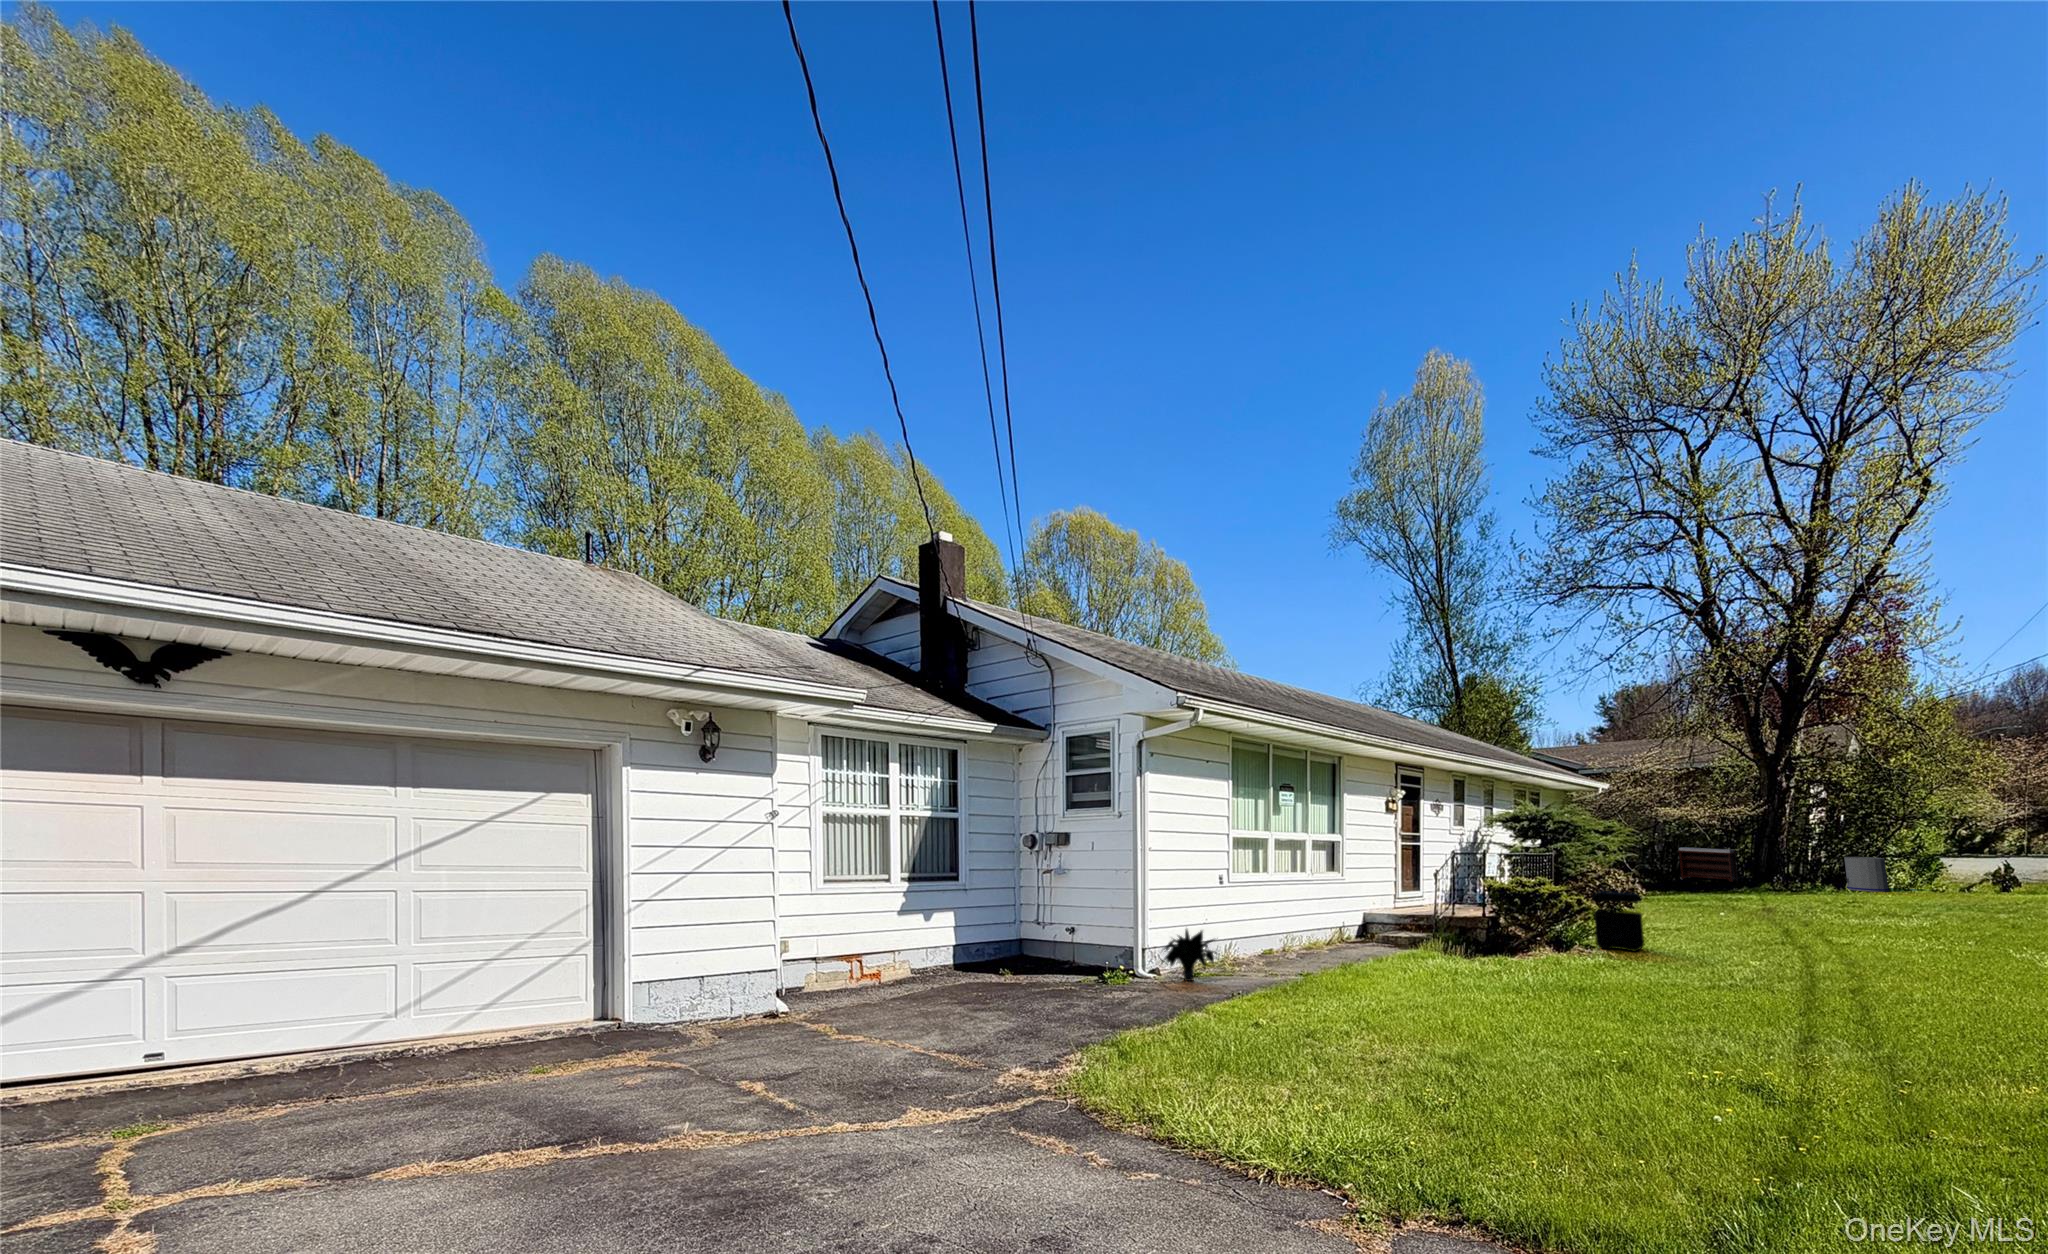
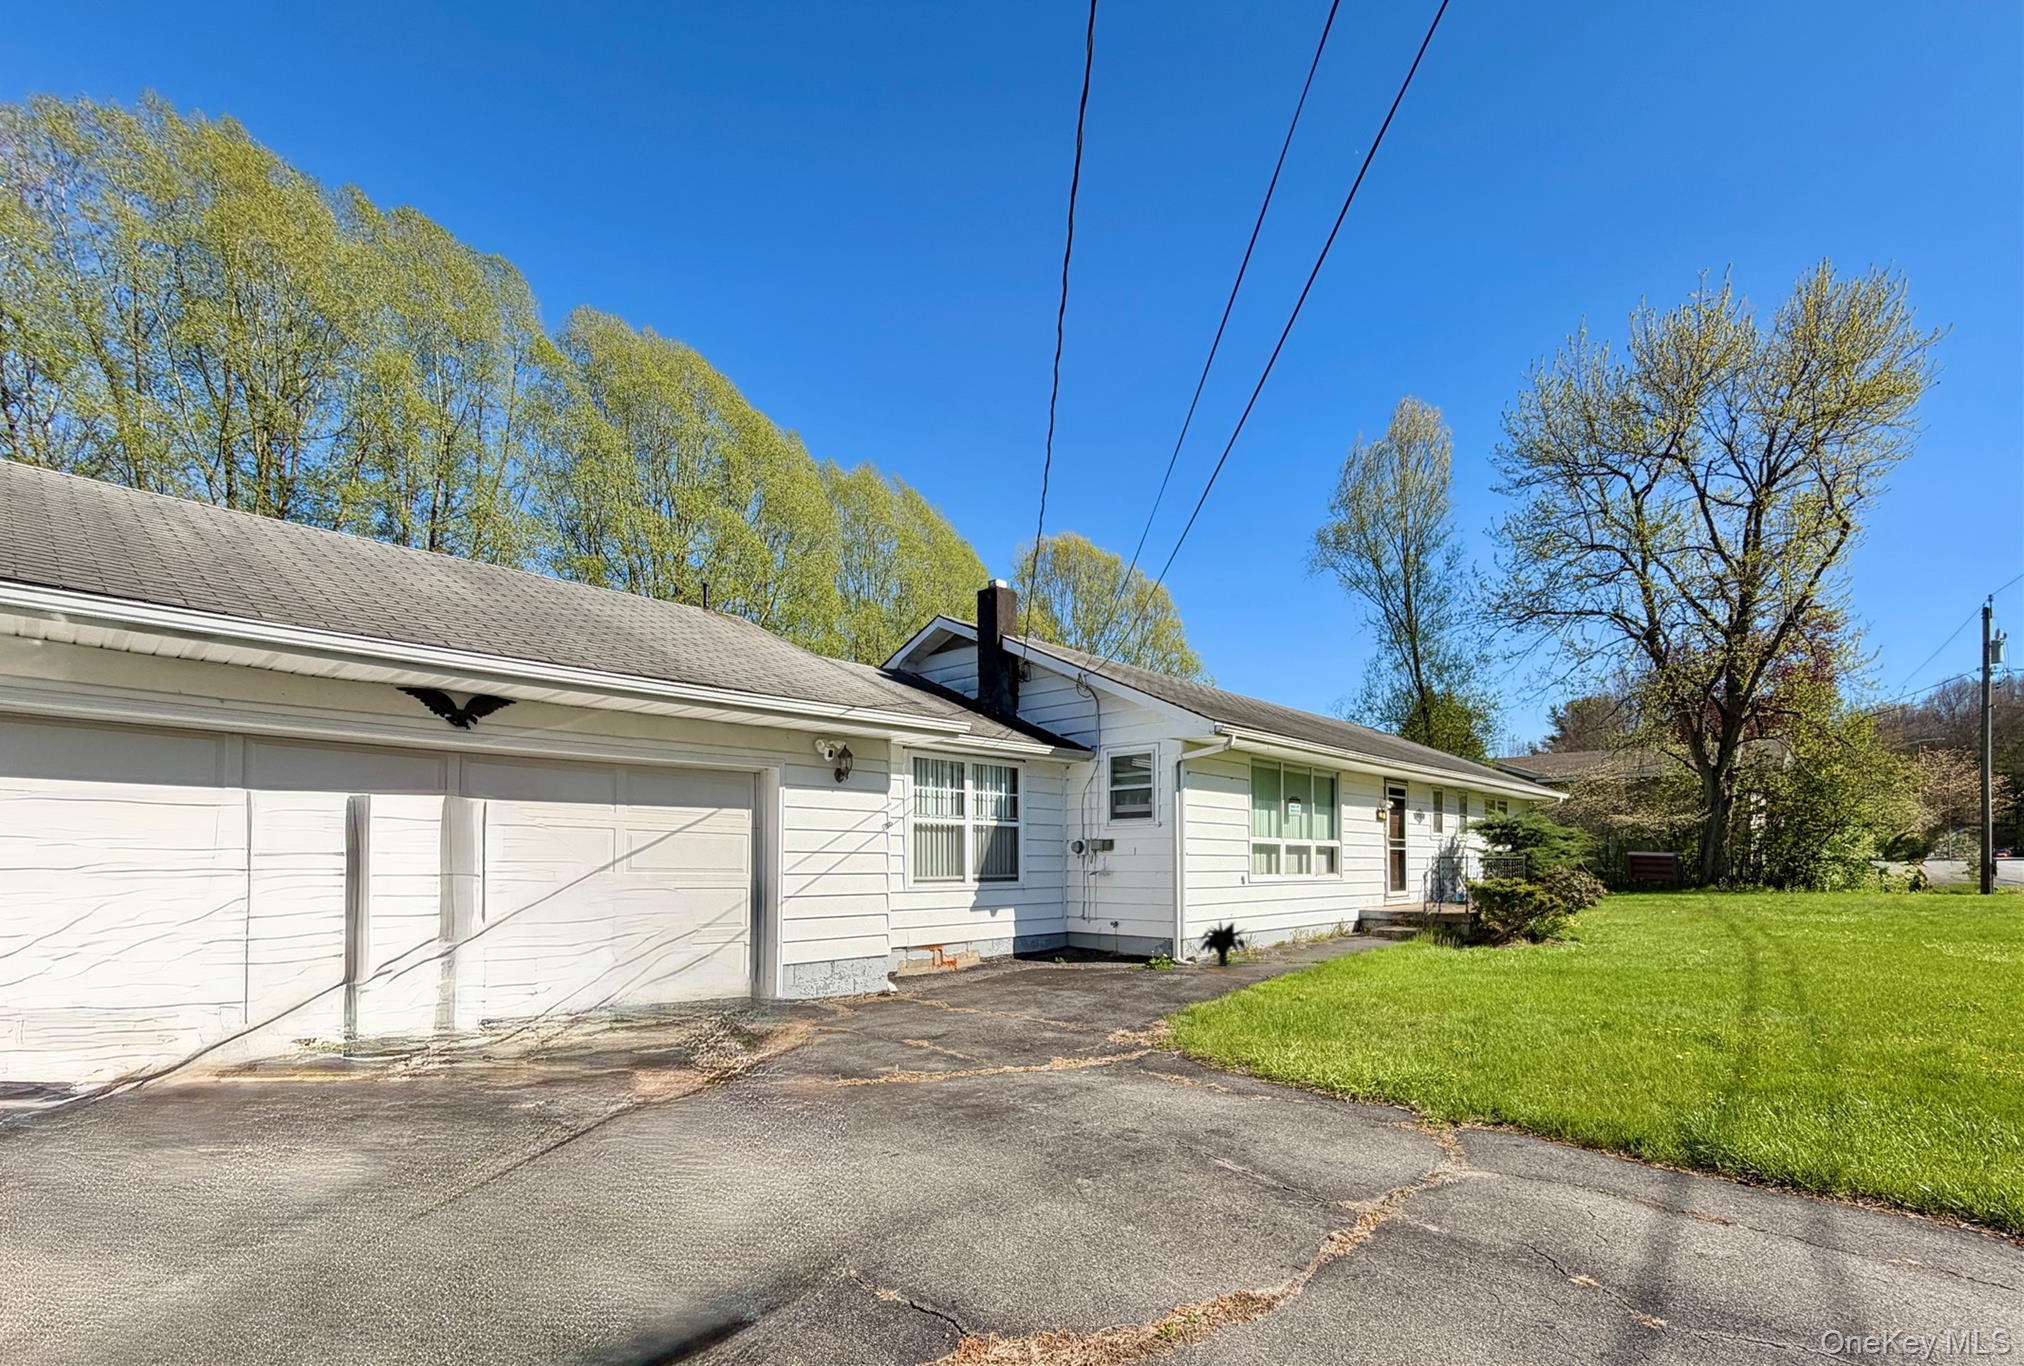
trash can: present [1844,857,1889,892] -> none [1776,858,1816,888]
toolbox: present [1592,891,1644,952] -> none [1563,886,1608,937]

